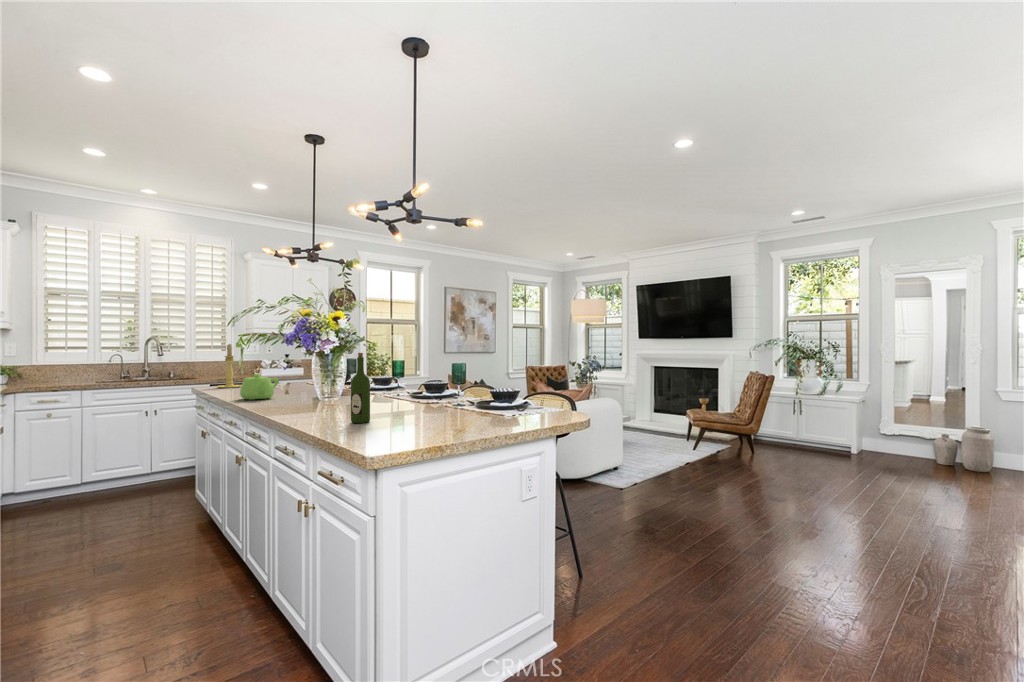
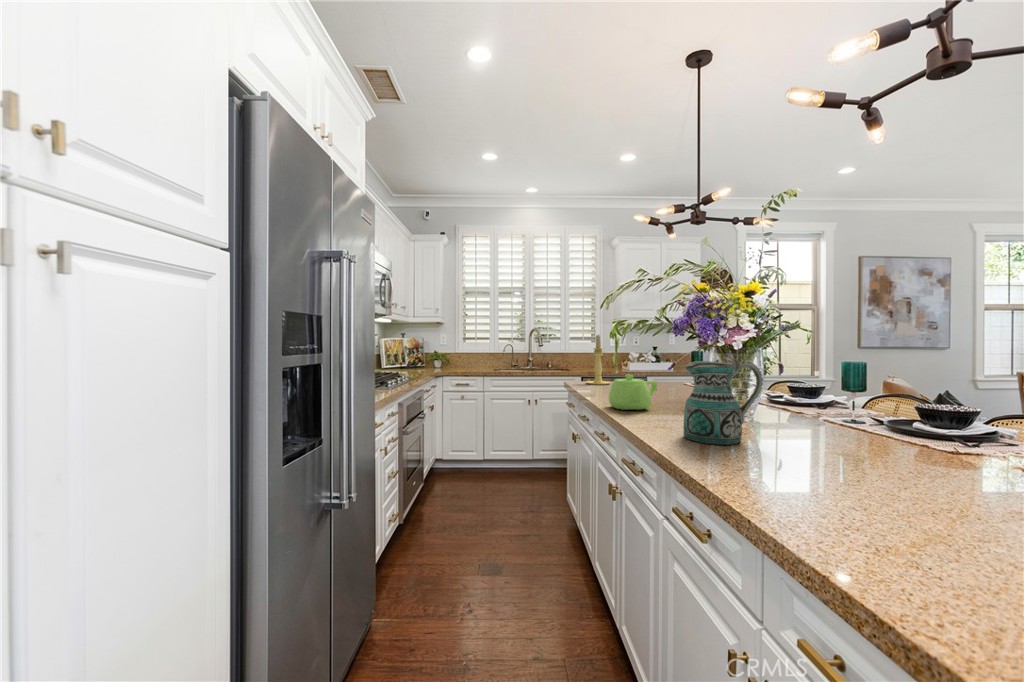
wine bottle: present [351,353,370,423] -> none [871,354,938,553]
ceramic pitcher: none [291,360,337,408] -> present [683,361,763,445]

